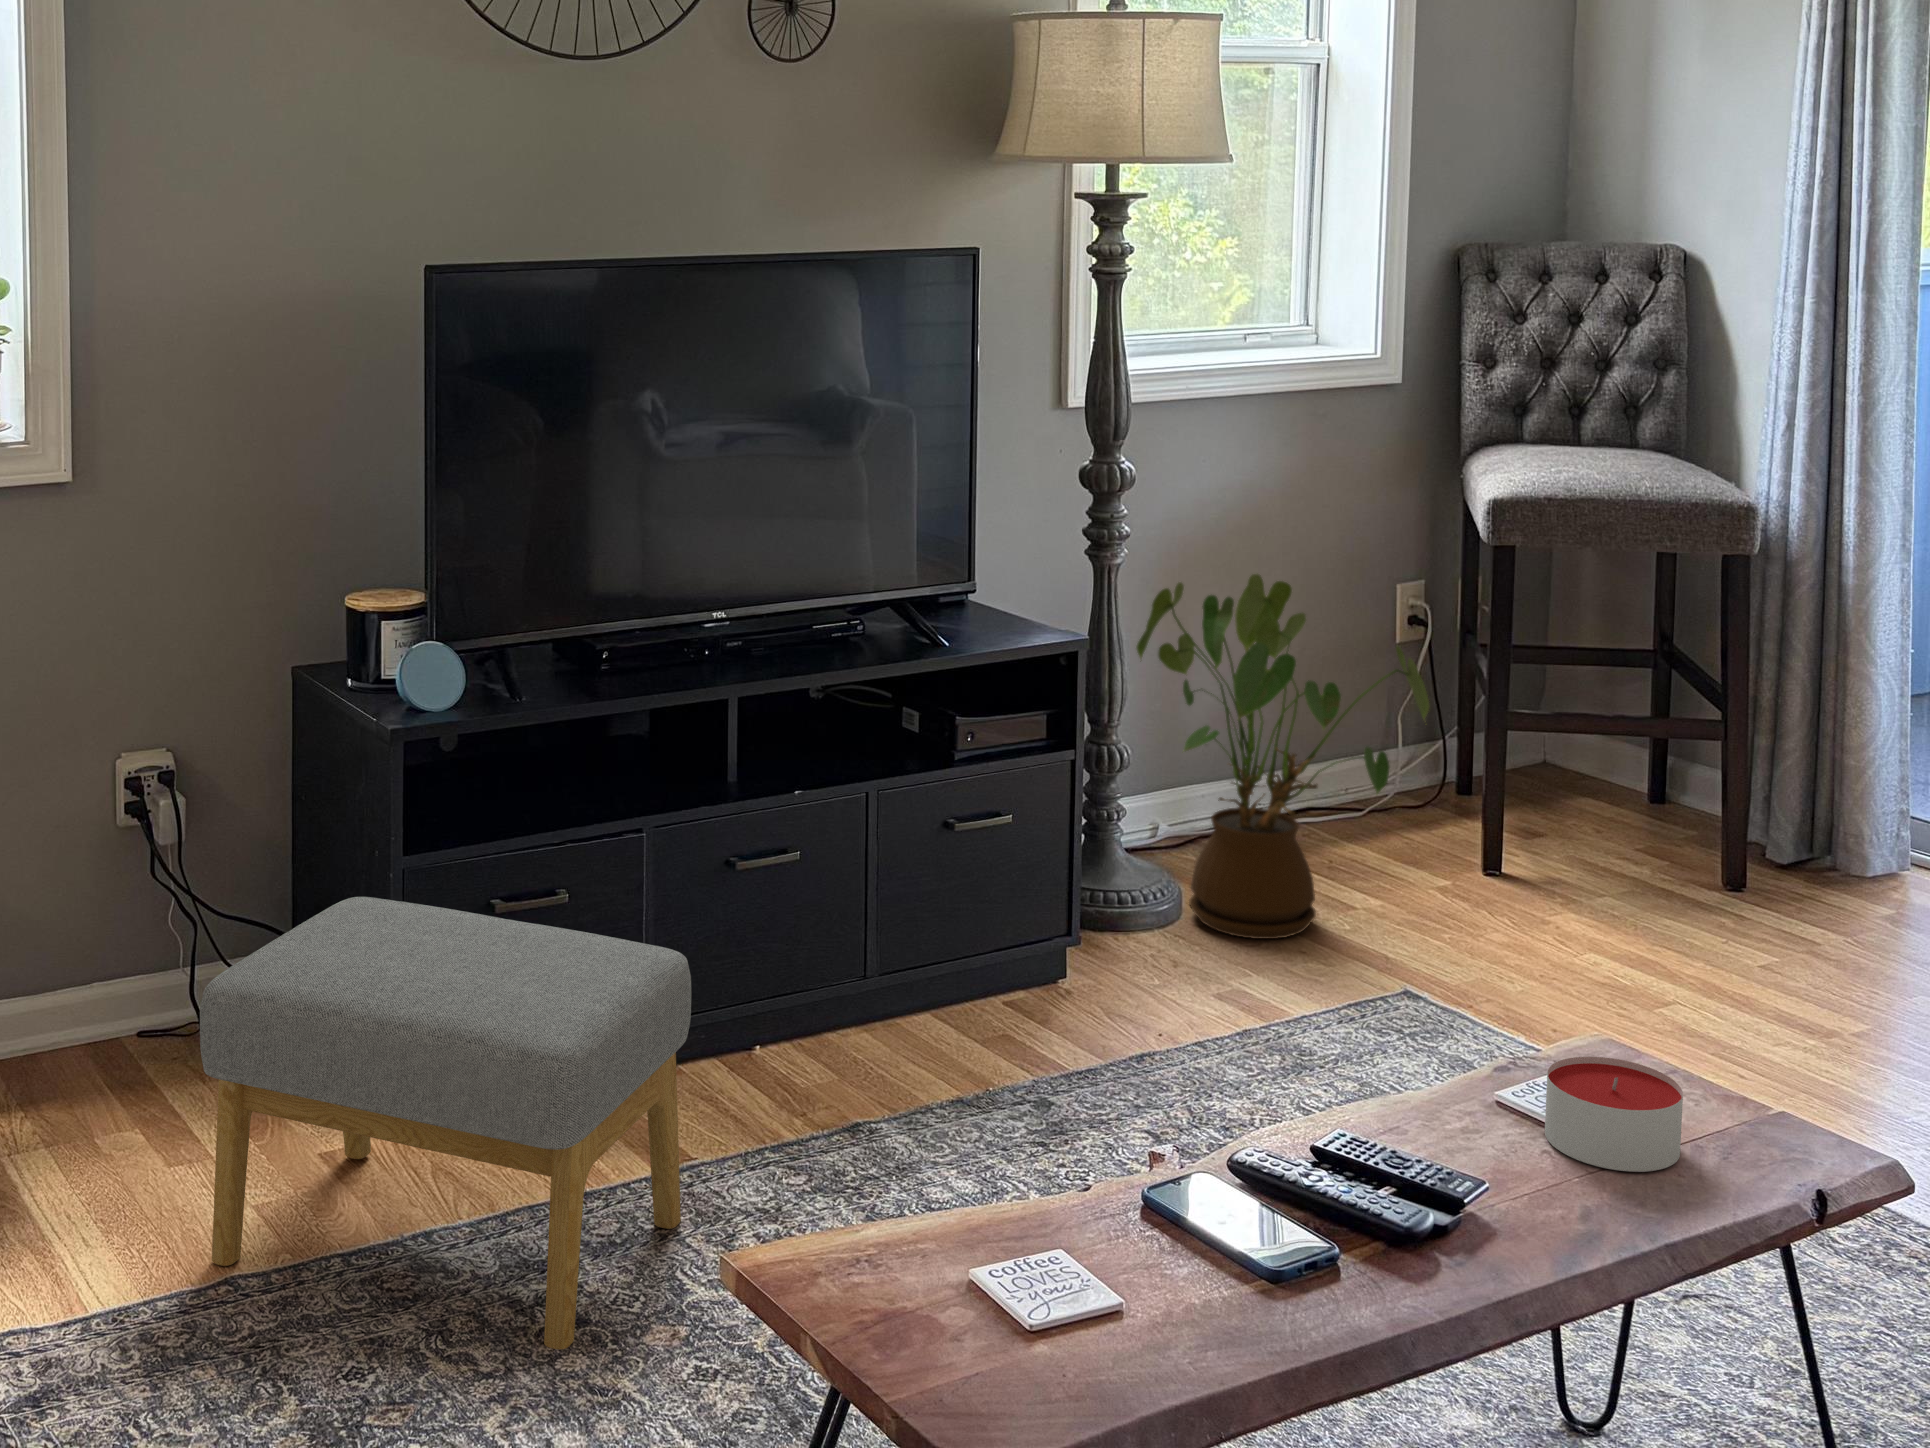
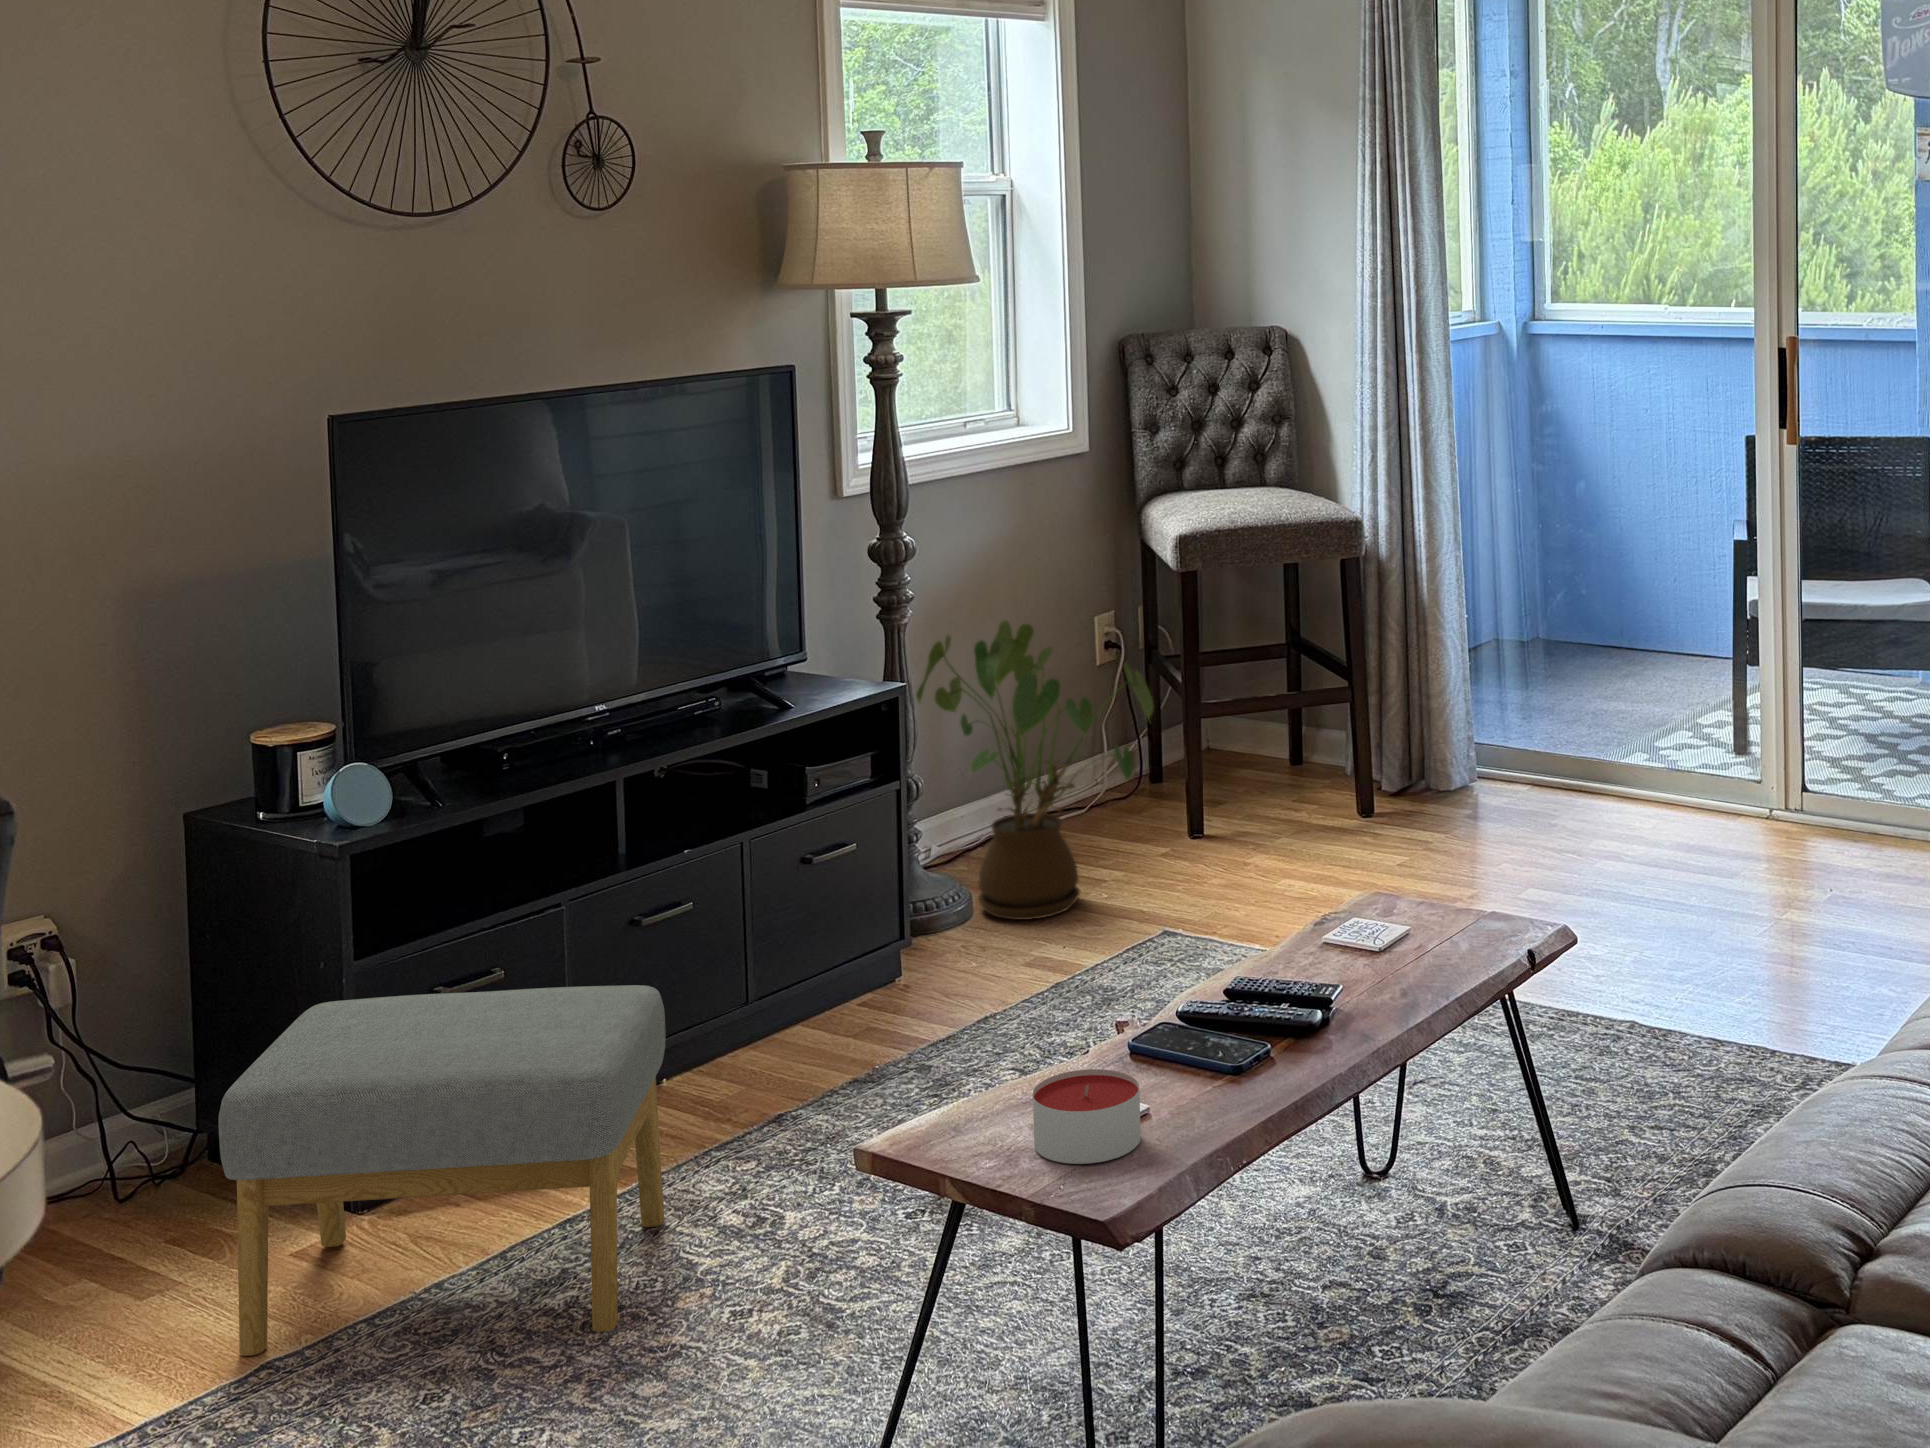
candle: present [1545,1057,1683,1172] -> present [1033,1069,1141,1164]

